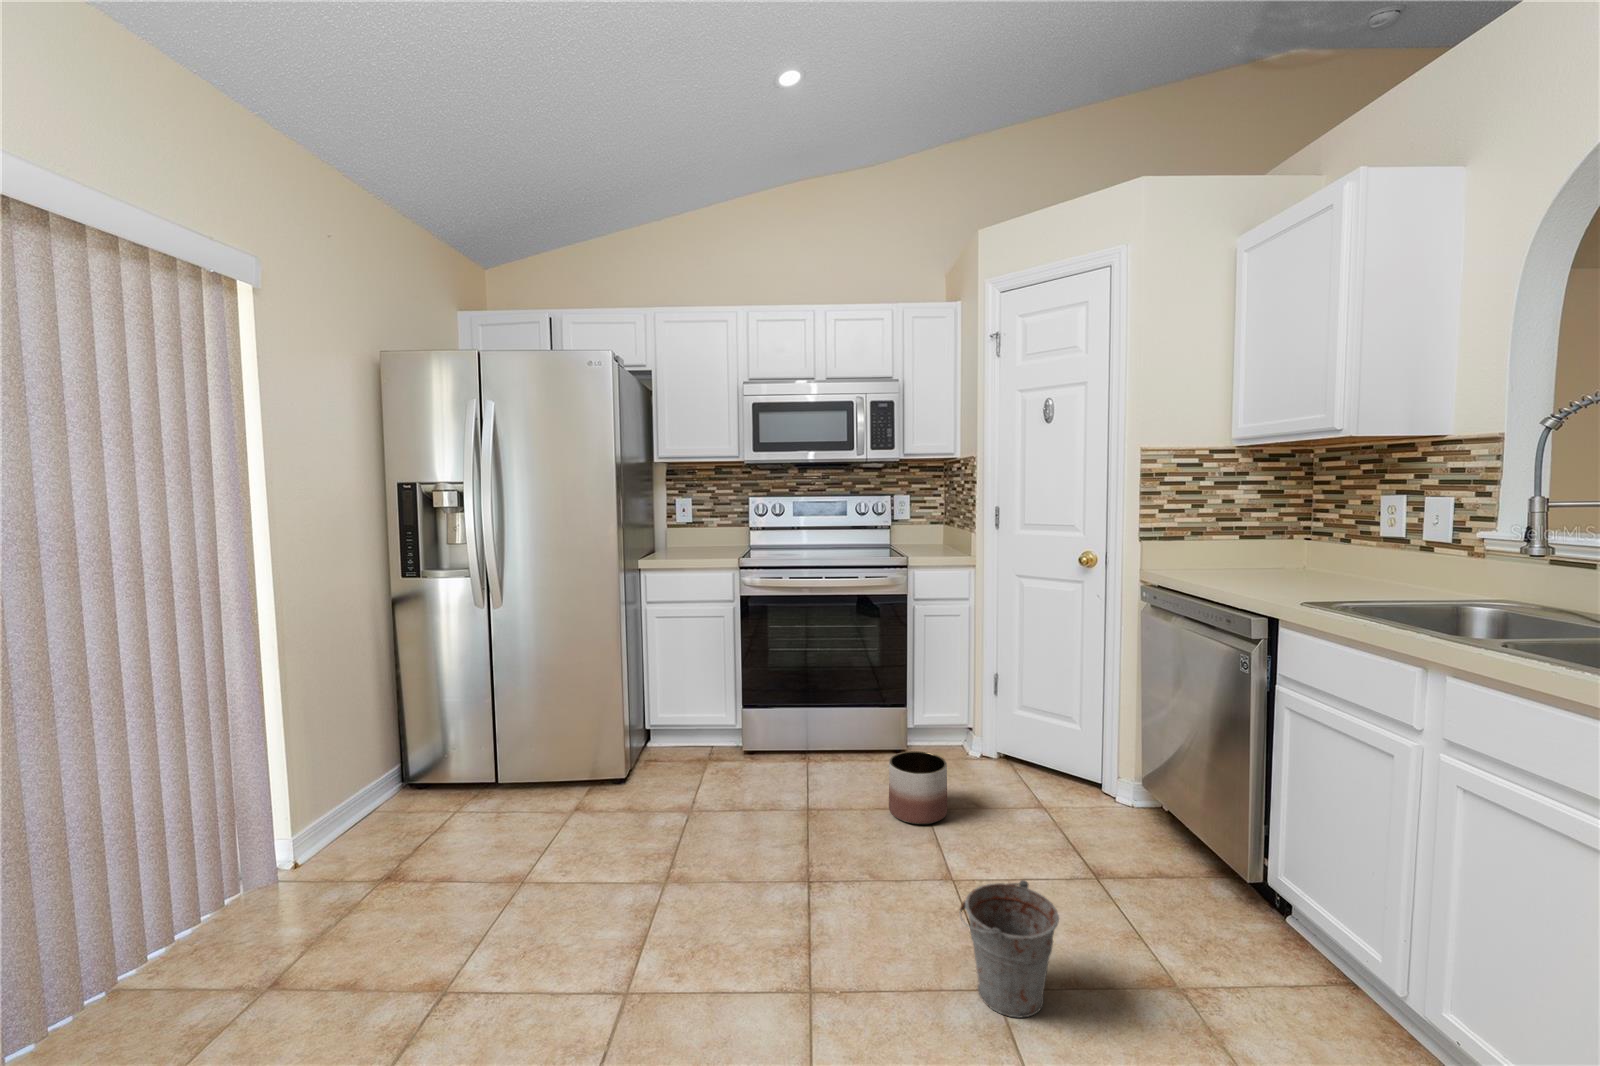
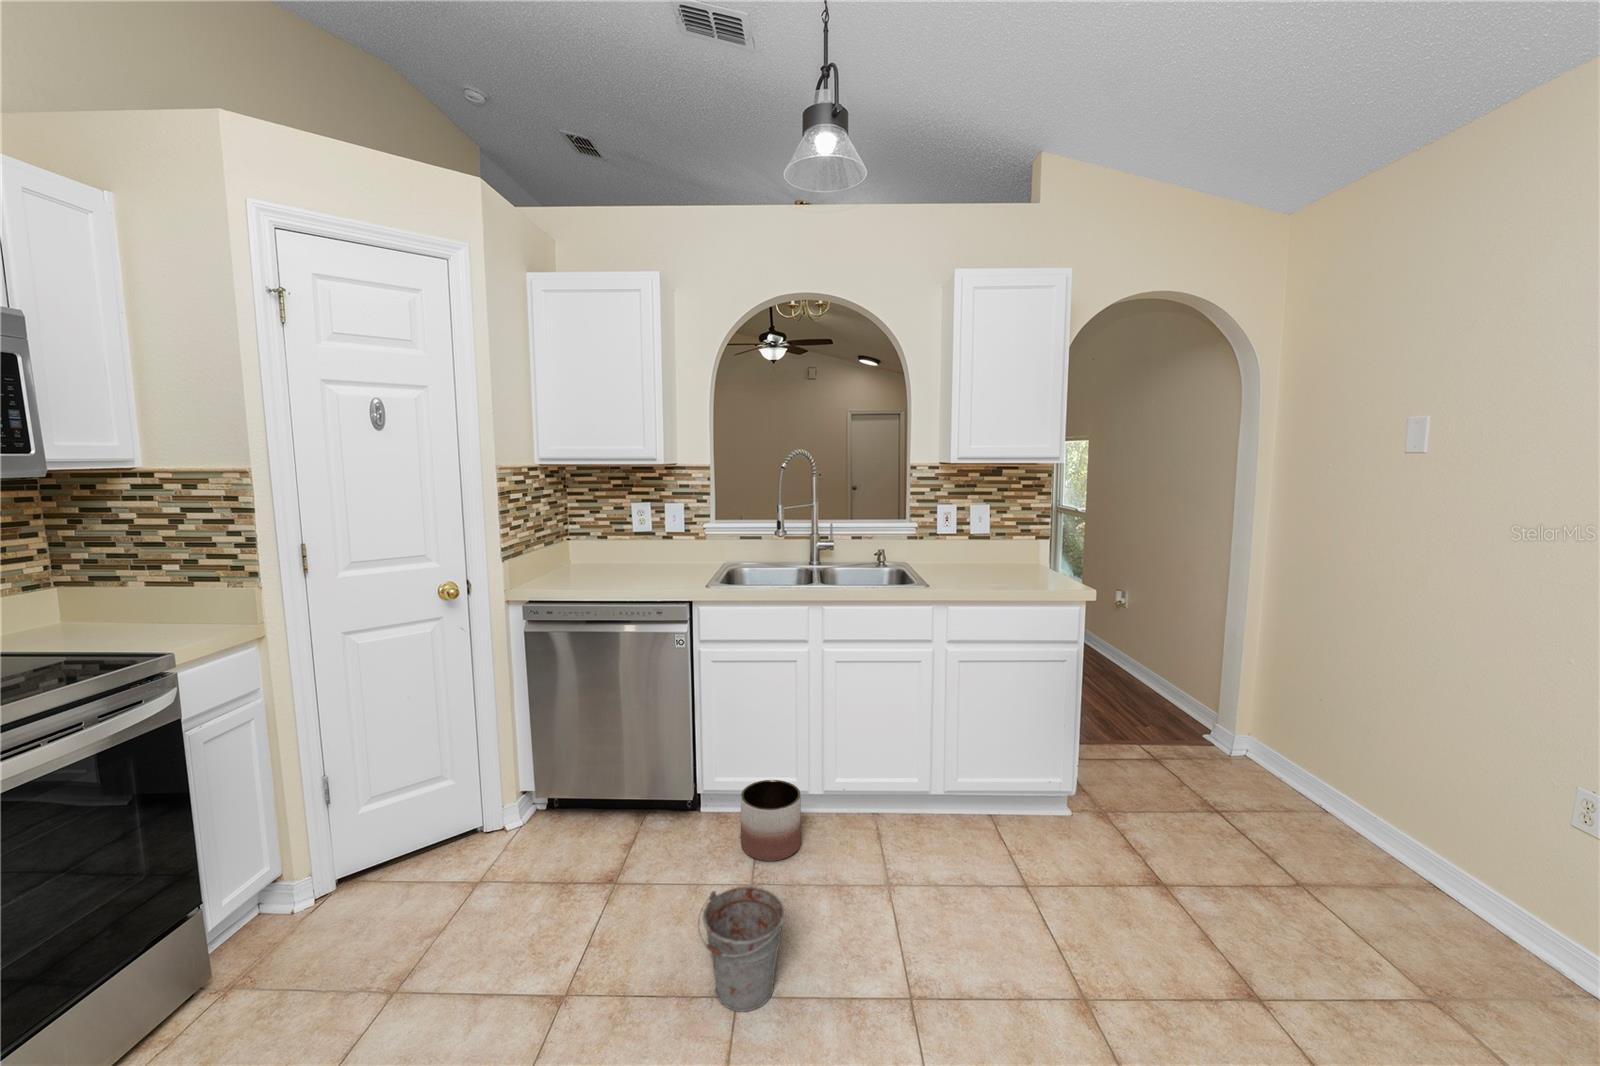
planter: present [889,751,947,824] -> present [741,780,801,861]

